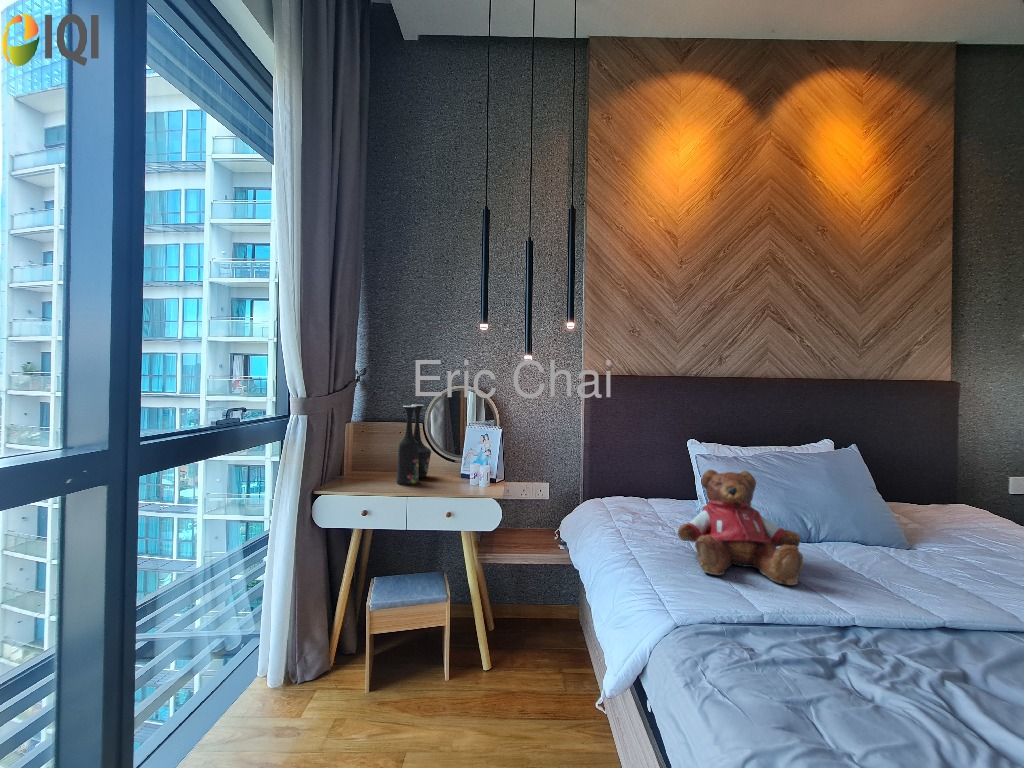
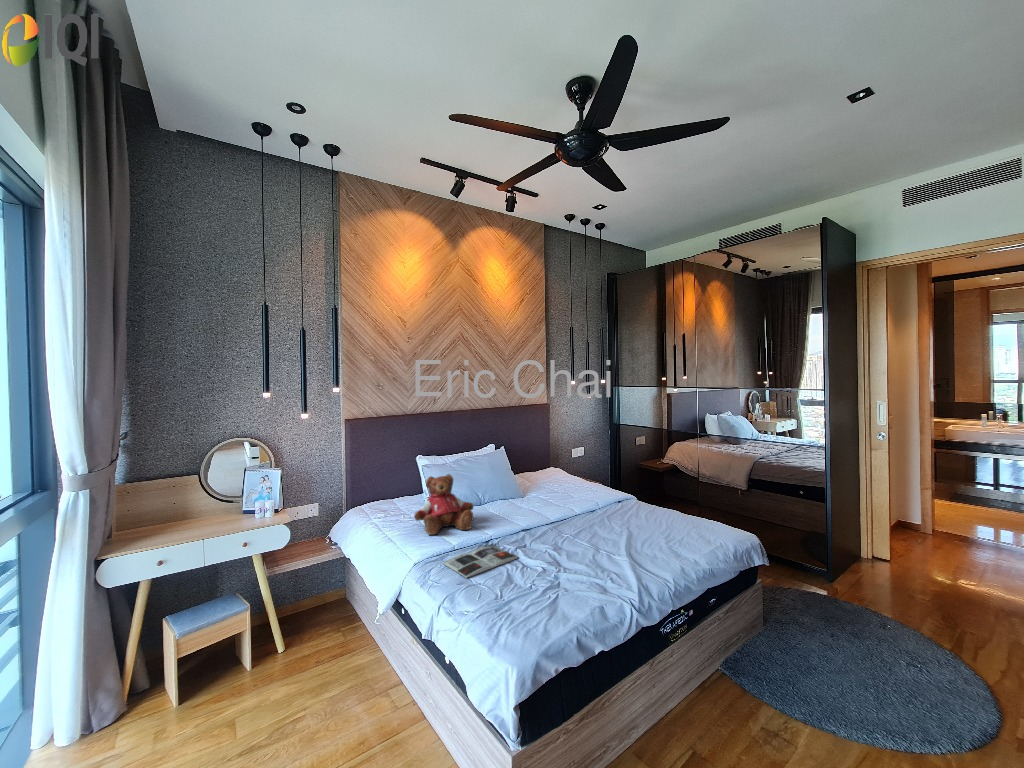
vase: present [397,404,431,485] -> none [175,458,209,532]
magazine: none [737,640,974,724] -> present [443,545,518,578]

